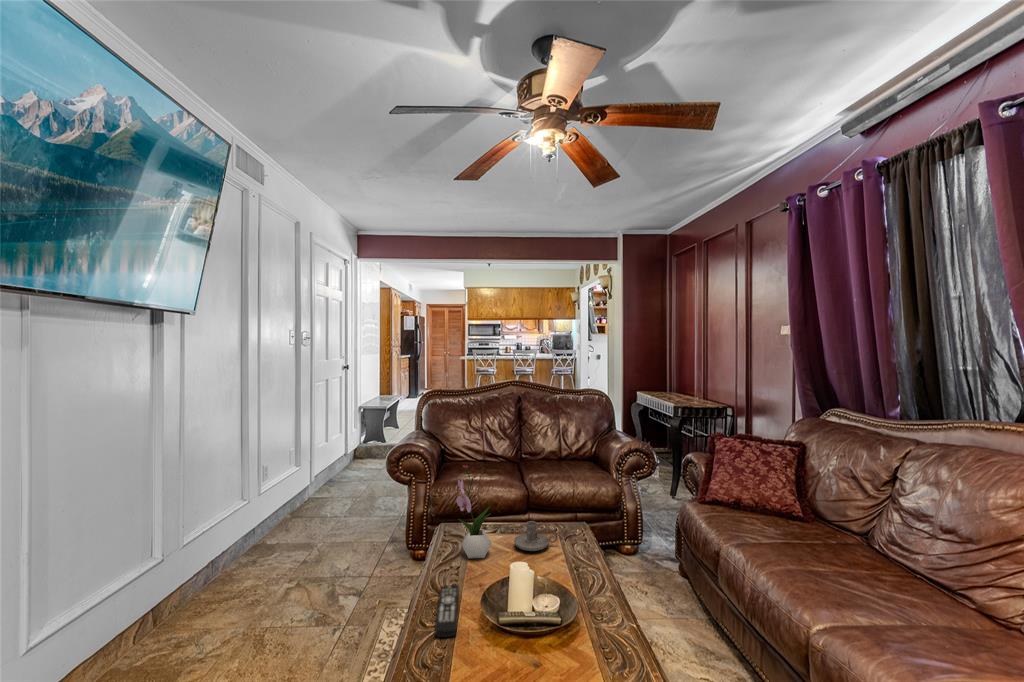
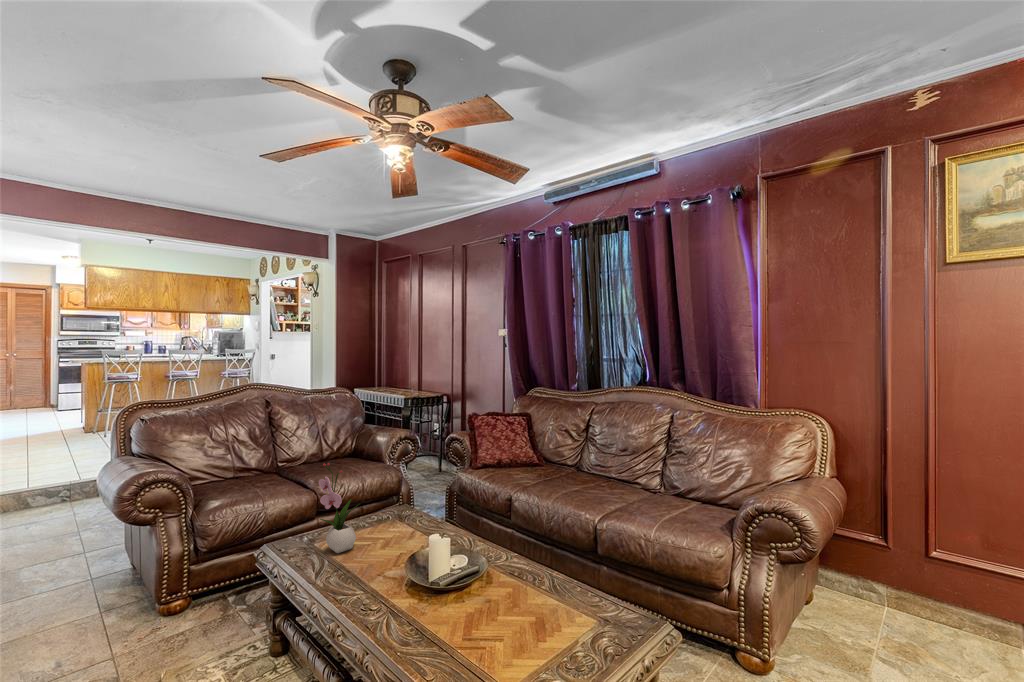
candle holder: present [514,521,557,551] -> none [367,505,406,532]
remote control: present [435,585,459,637] -> none [344,571,399,608]

